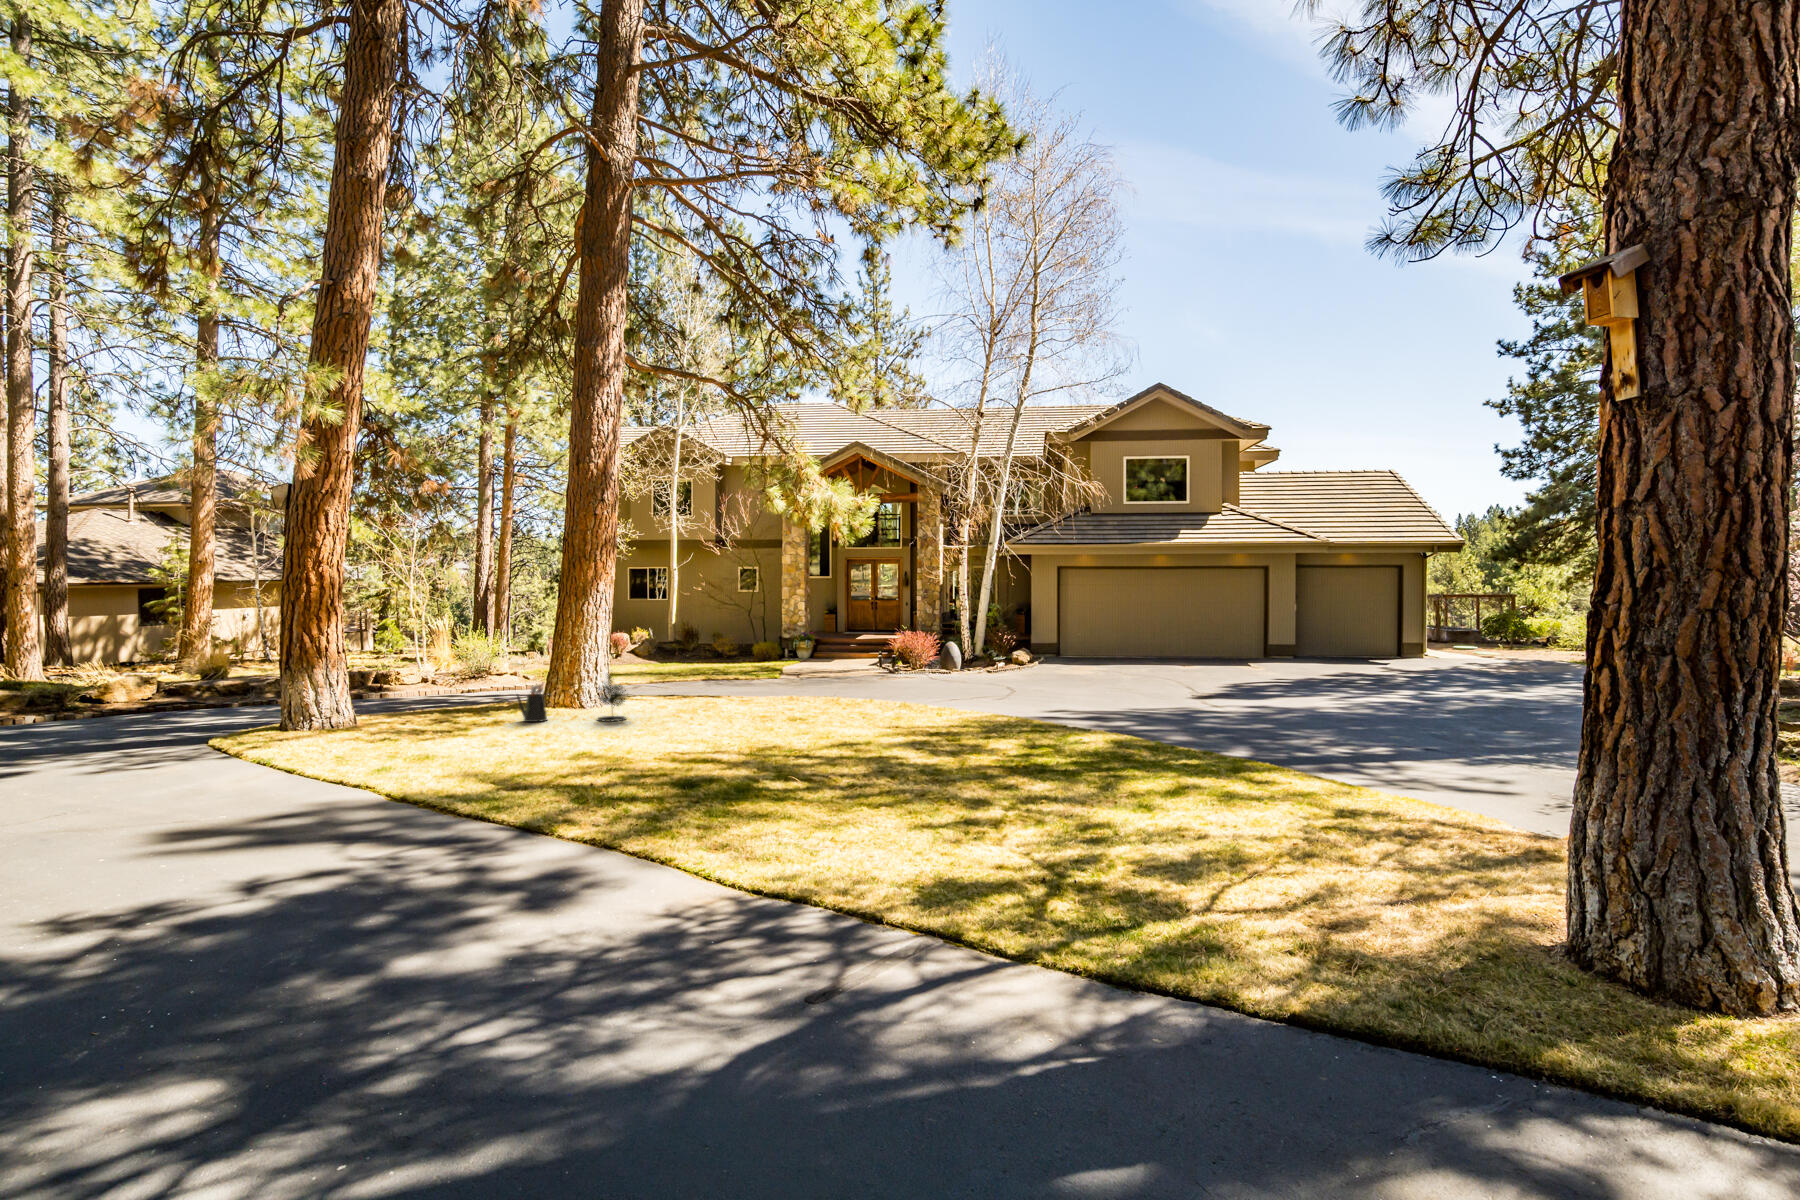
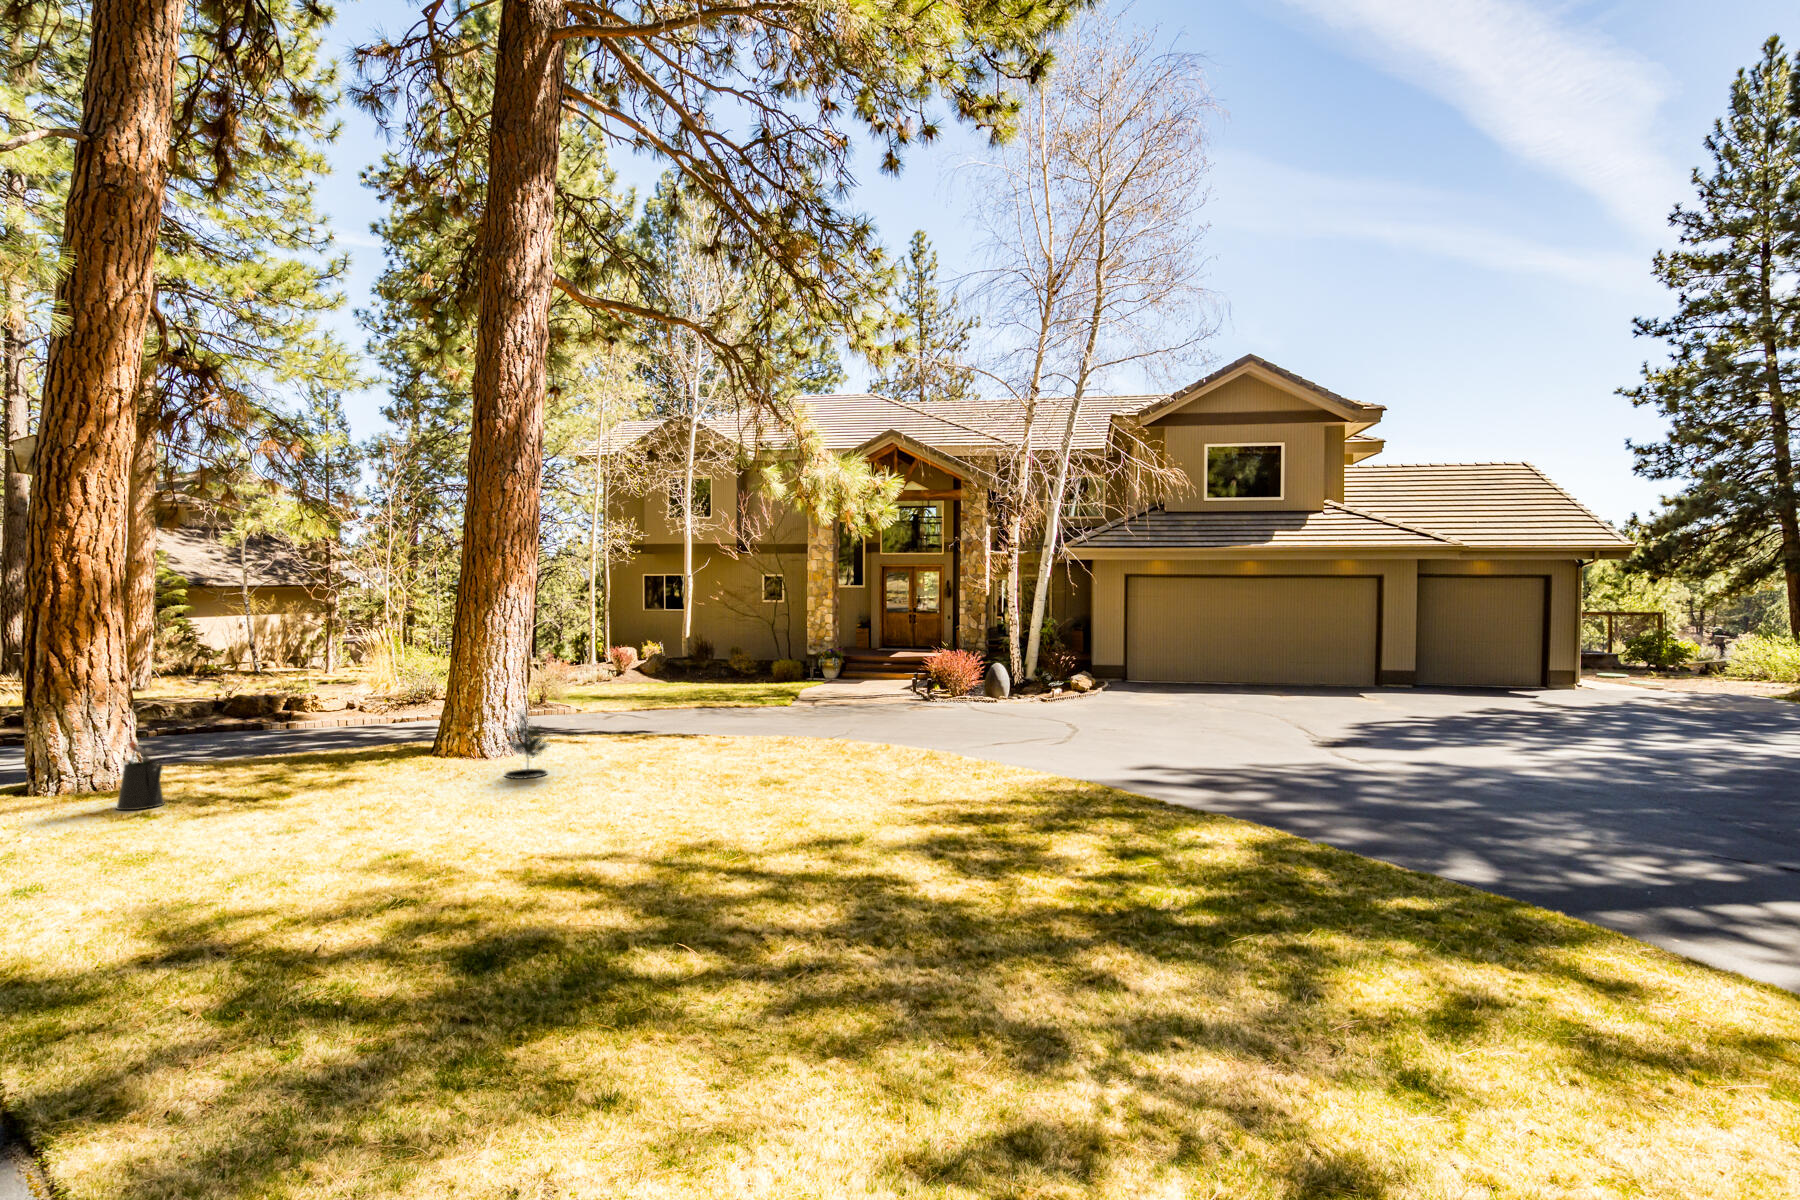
watering can: present [517,684,547,722] -> present [116,741,165,810]

